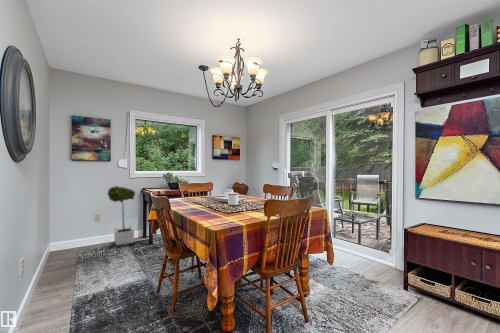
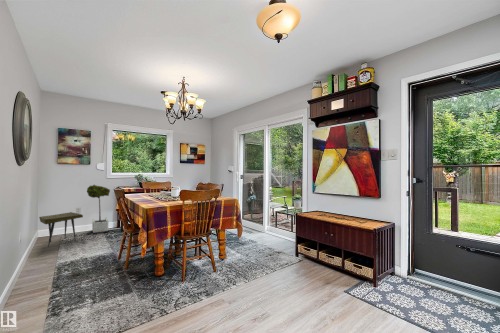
side table: none [49,221,104,269] -> present [39,212,83,247]

